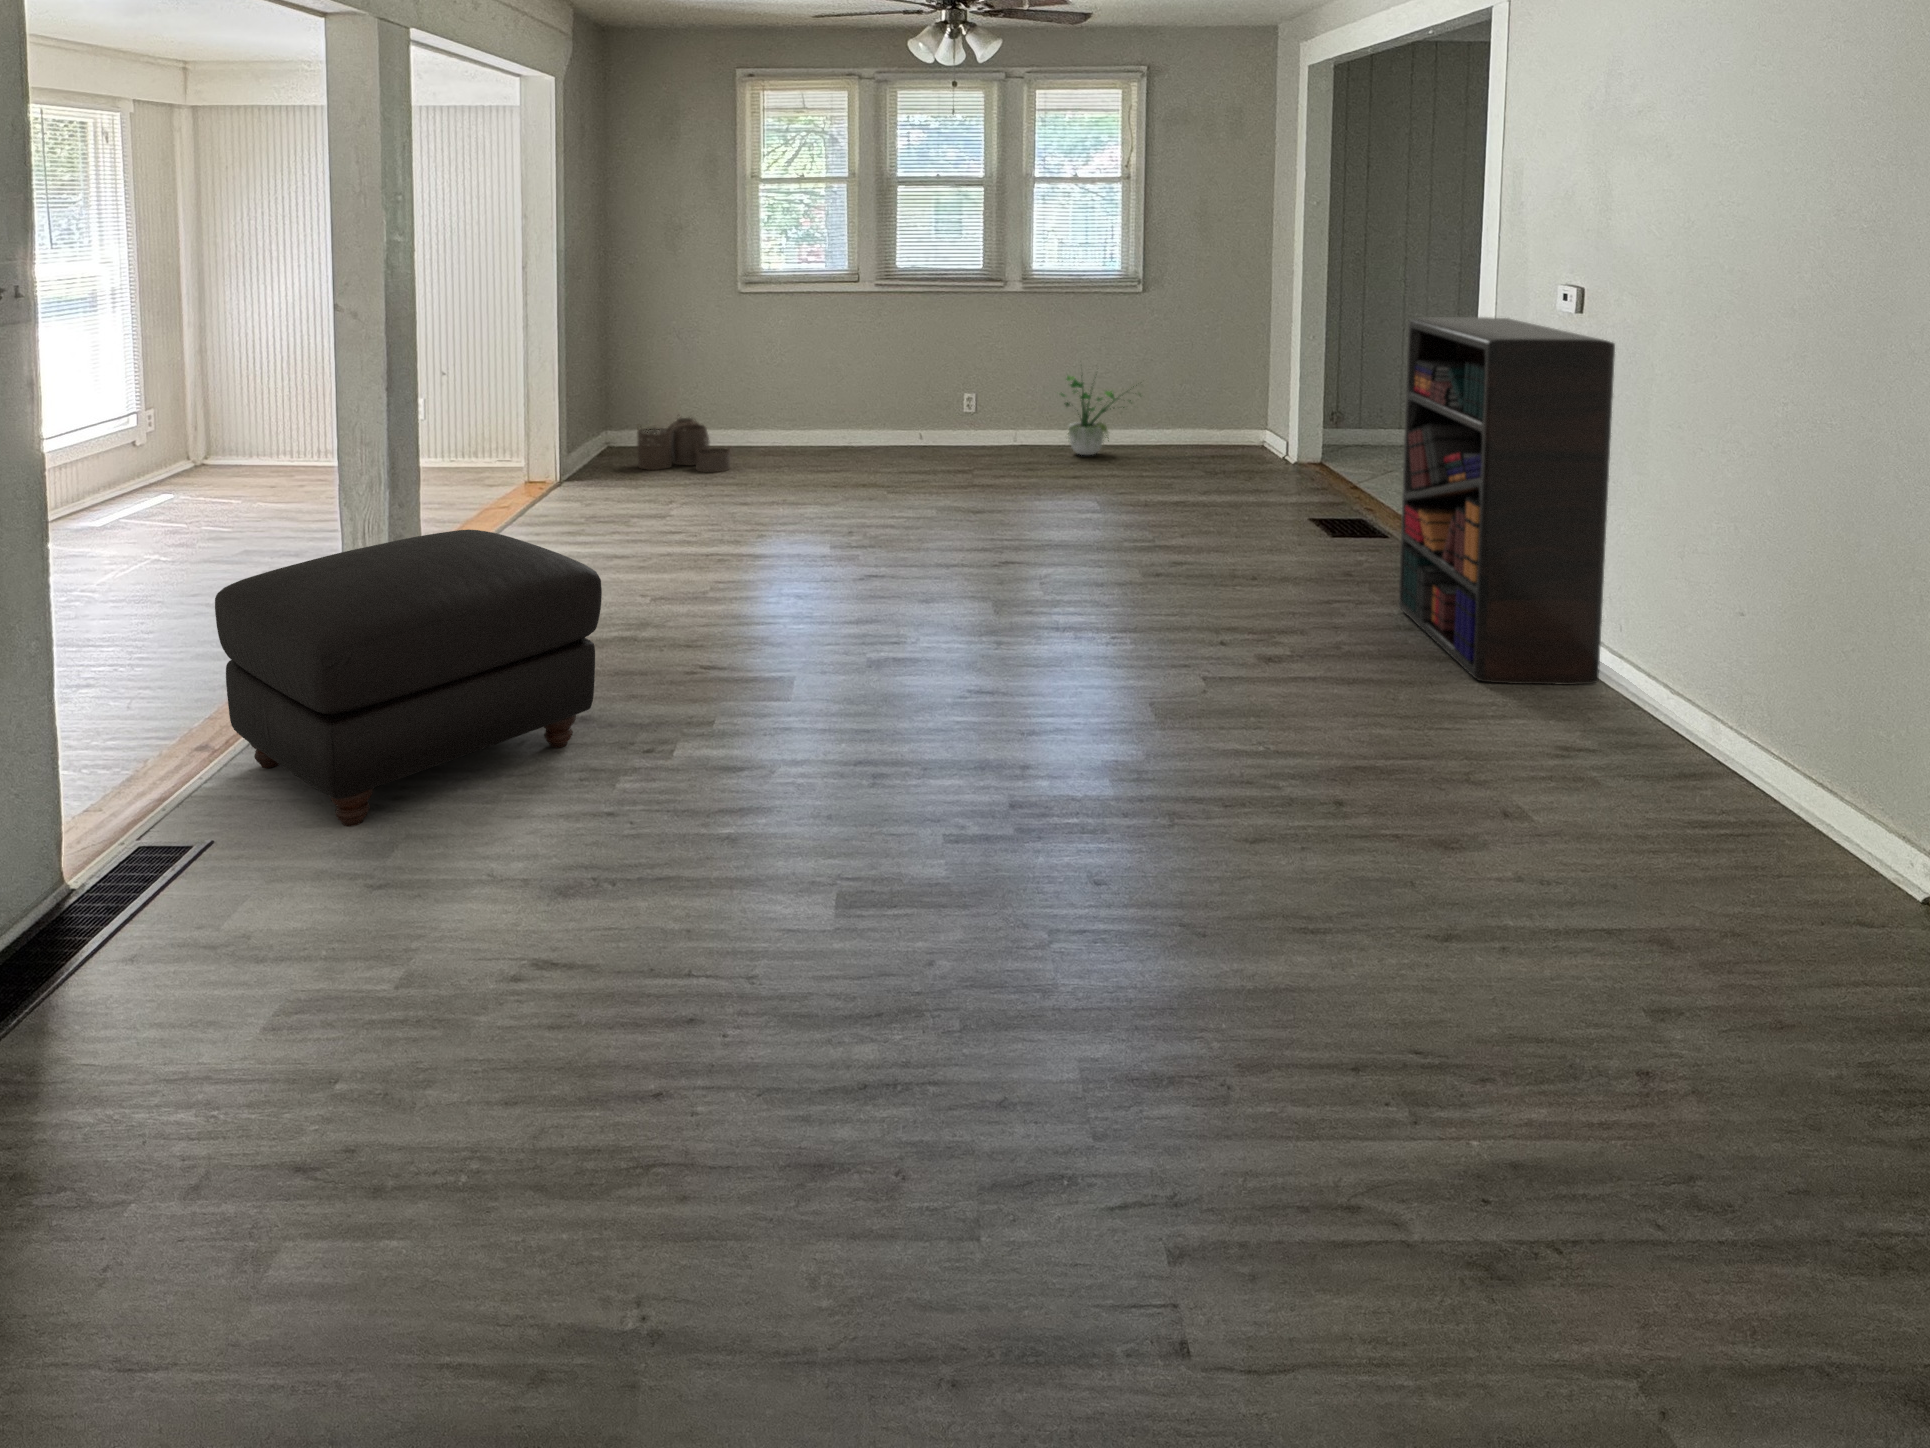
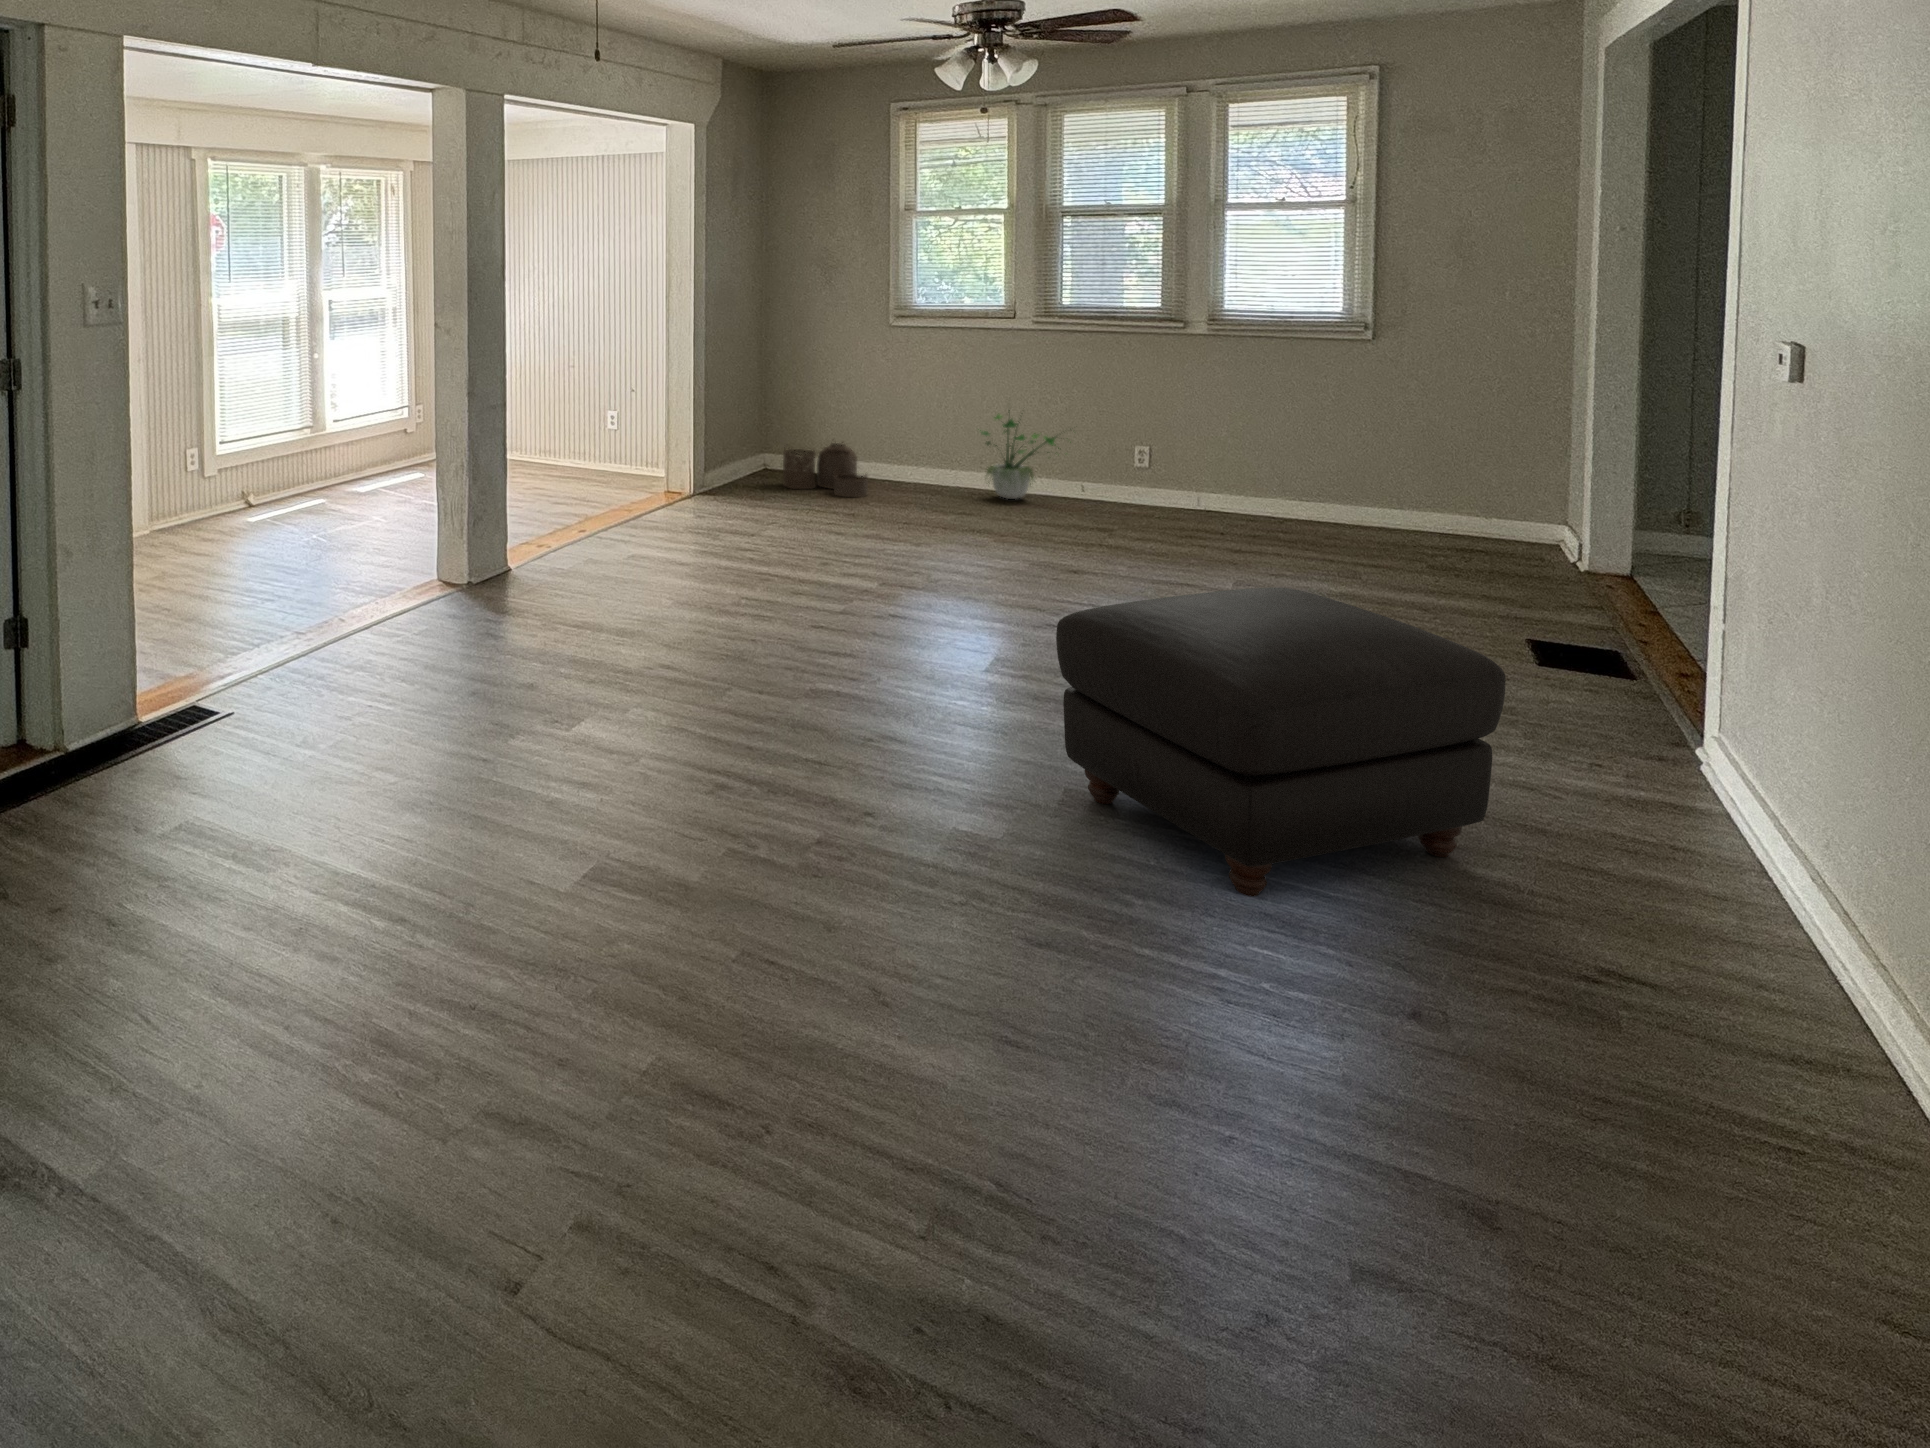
bookshelf: present [1399,317,1615,685] -> none [1540,383,1807,909]
potted plant: present [1061,376,1134,455] -> present [978,410,1059,499]
ottoman: present [215,529,602,826] -> present [1056,587,1506,896]

